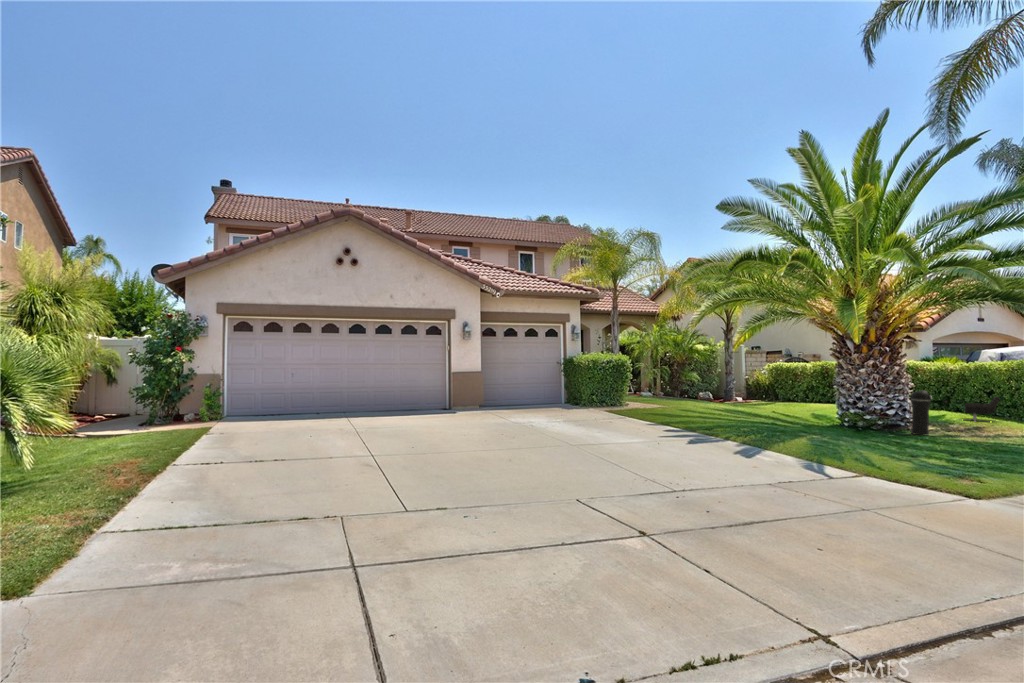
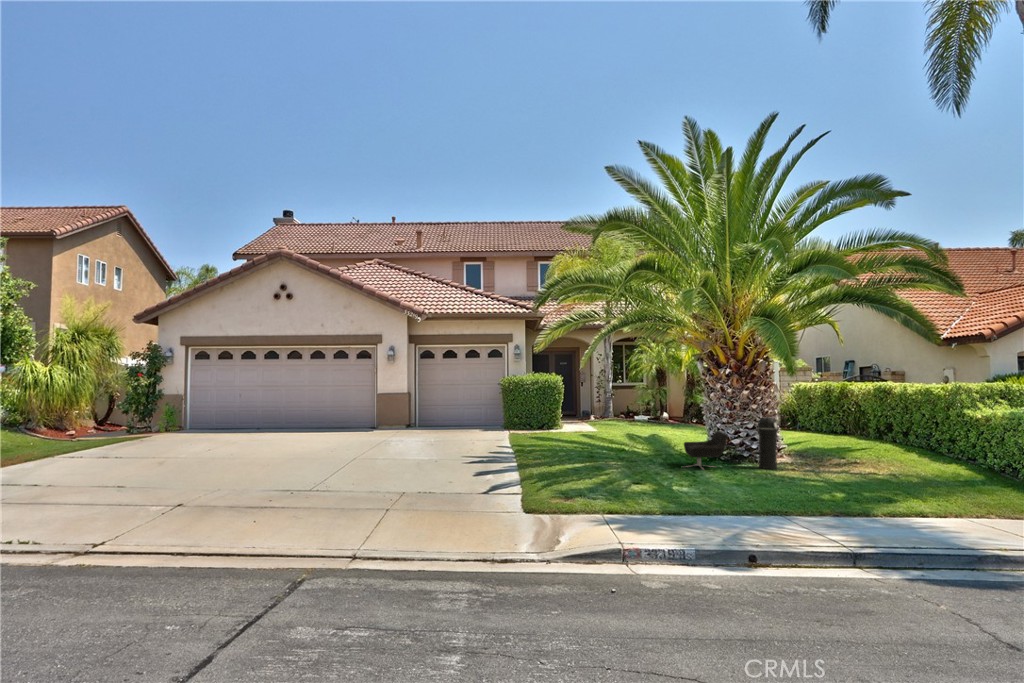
lounge chair: present [965,397,1000,422] -> present [684,431,728,470]

